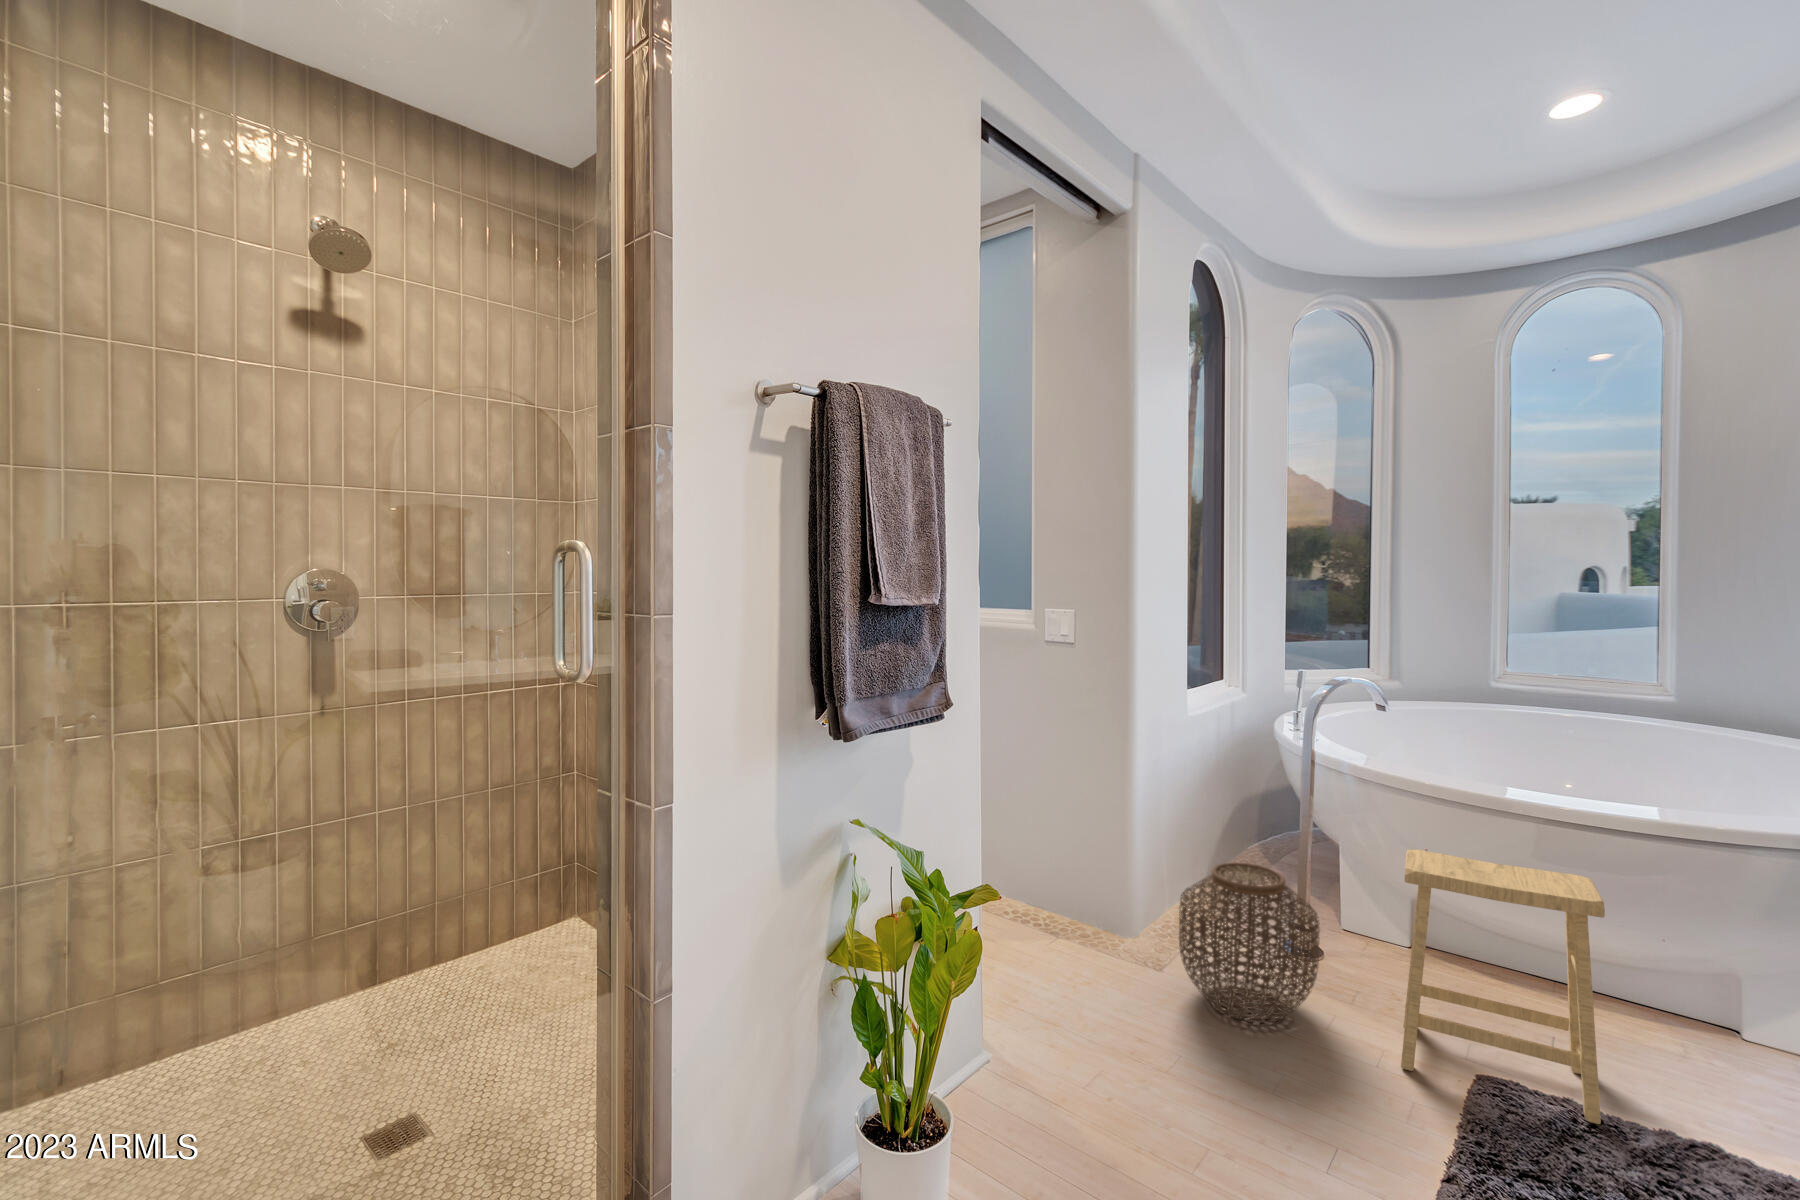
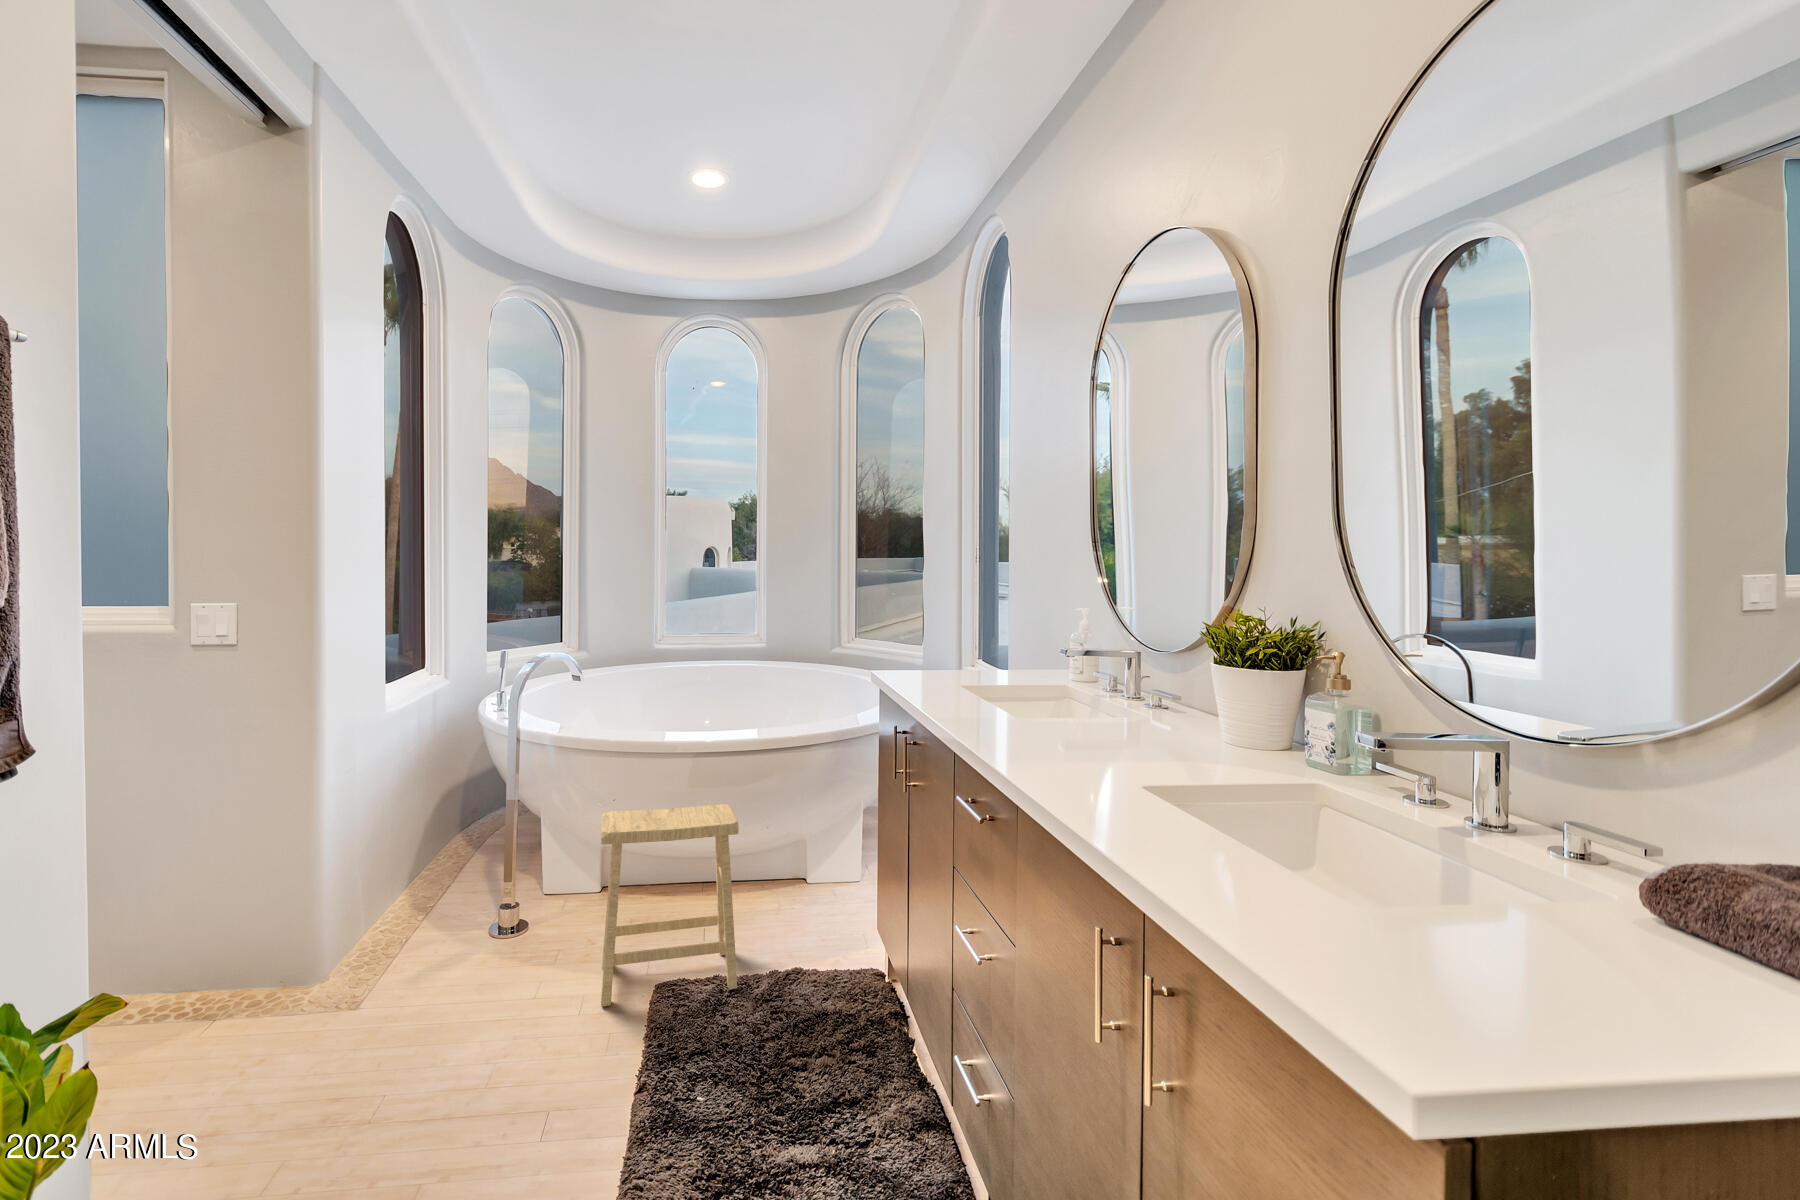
woven basket: present [1179,863,1319,1023] -> none [380,862,529,1025]

